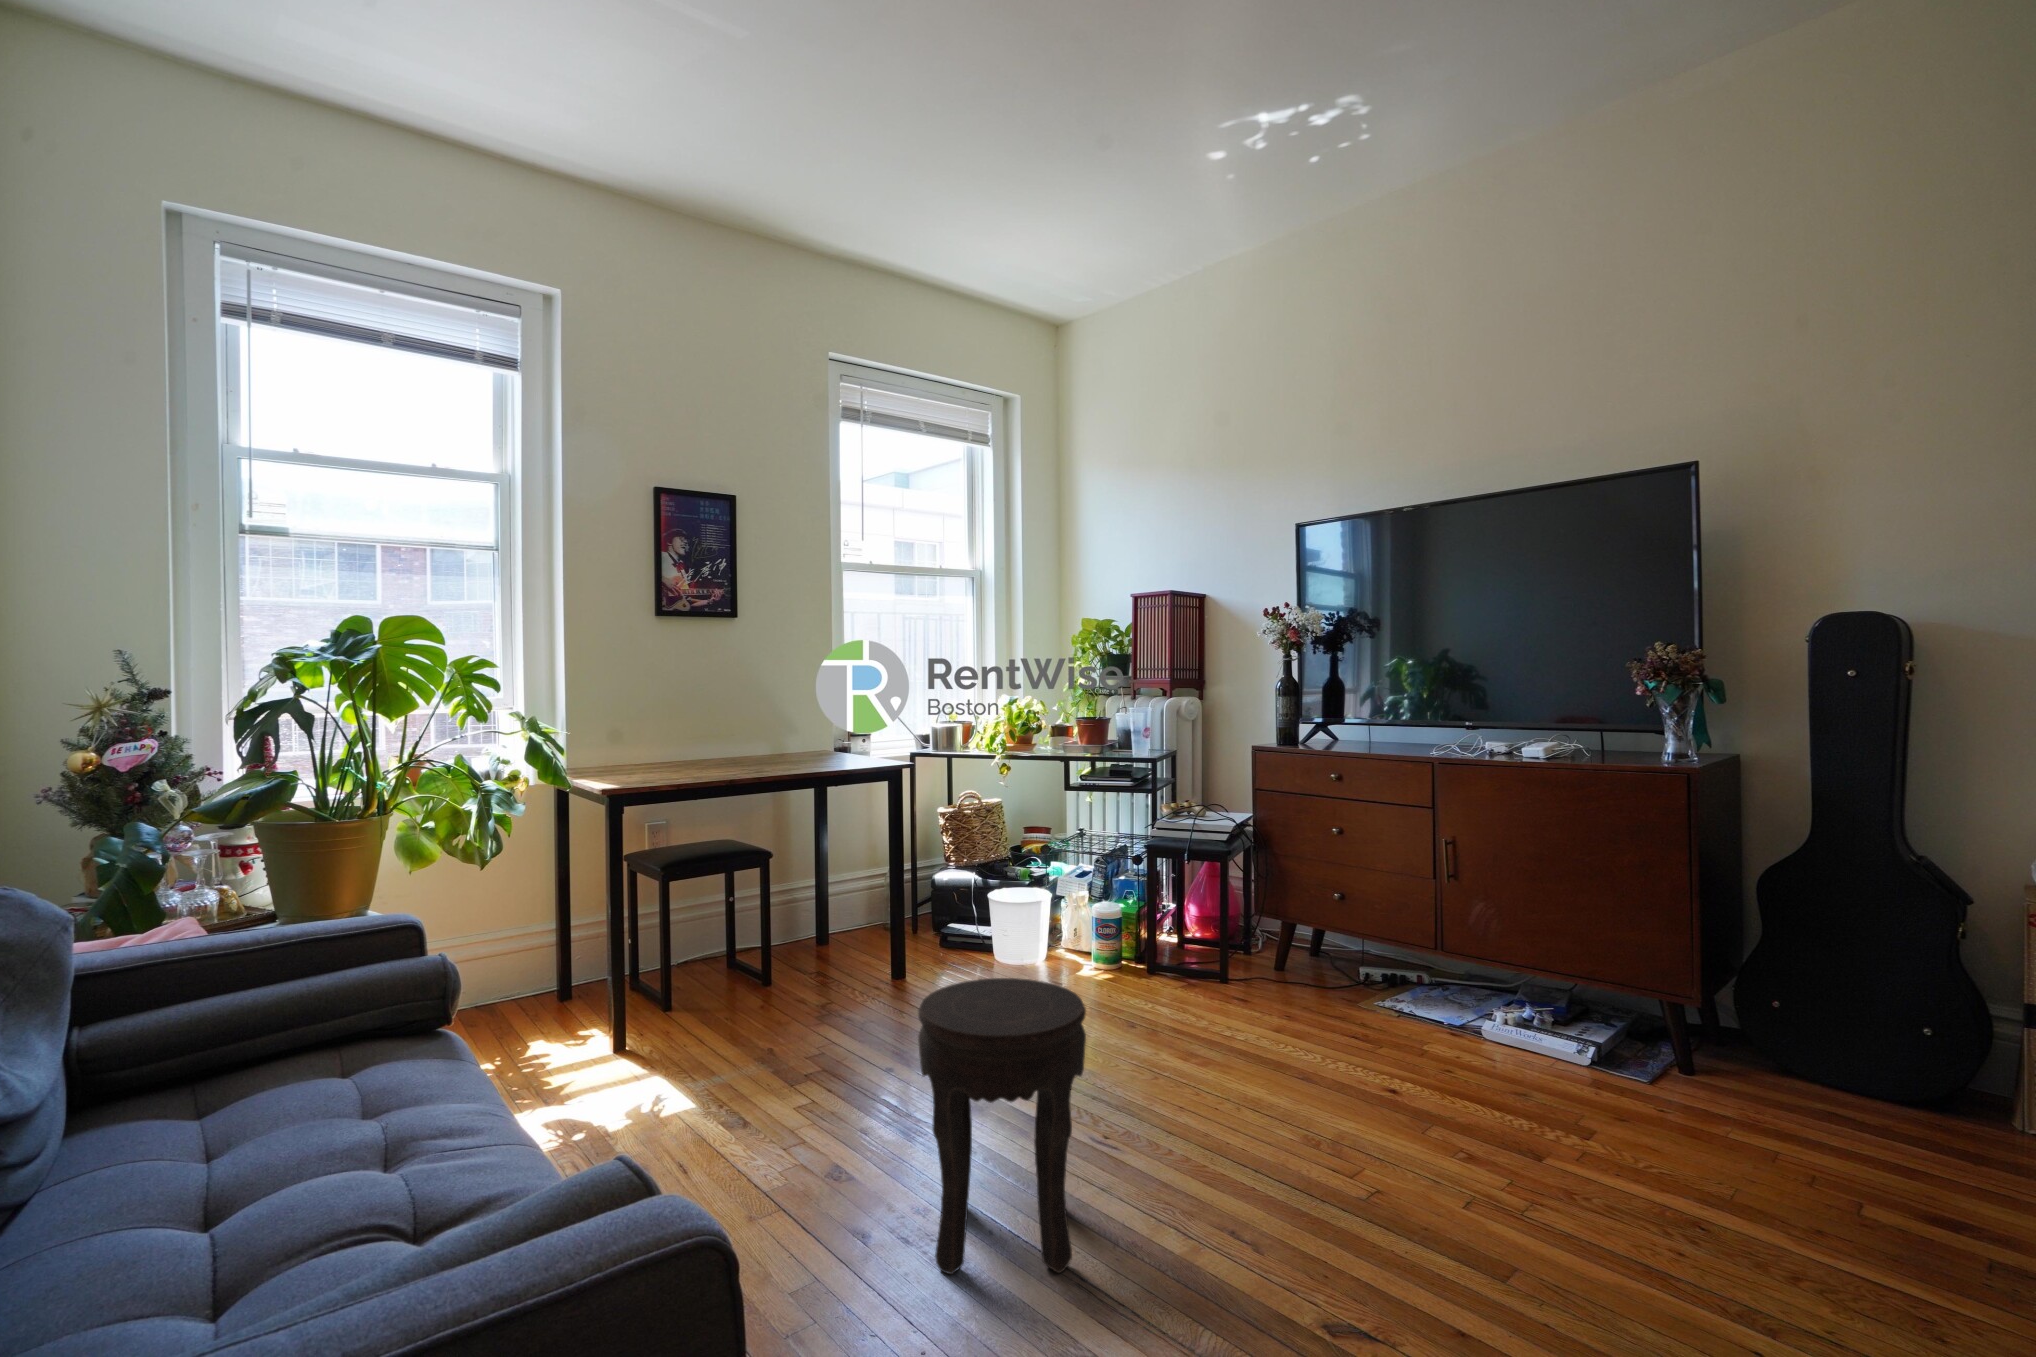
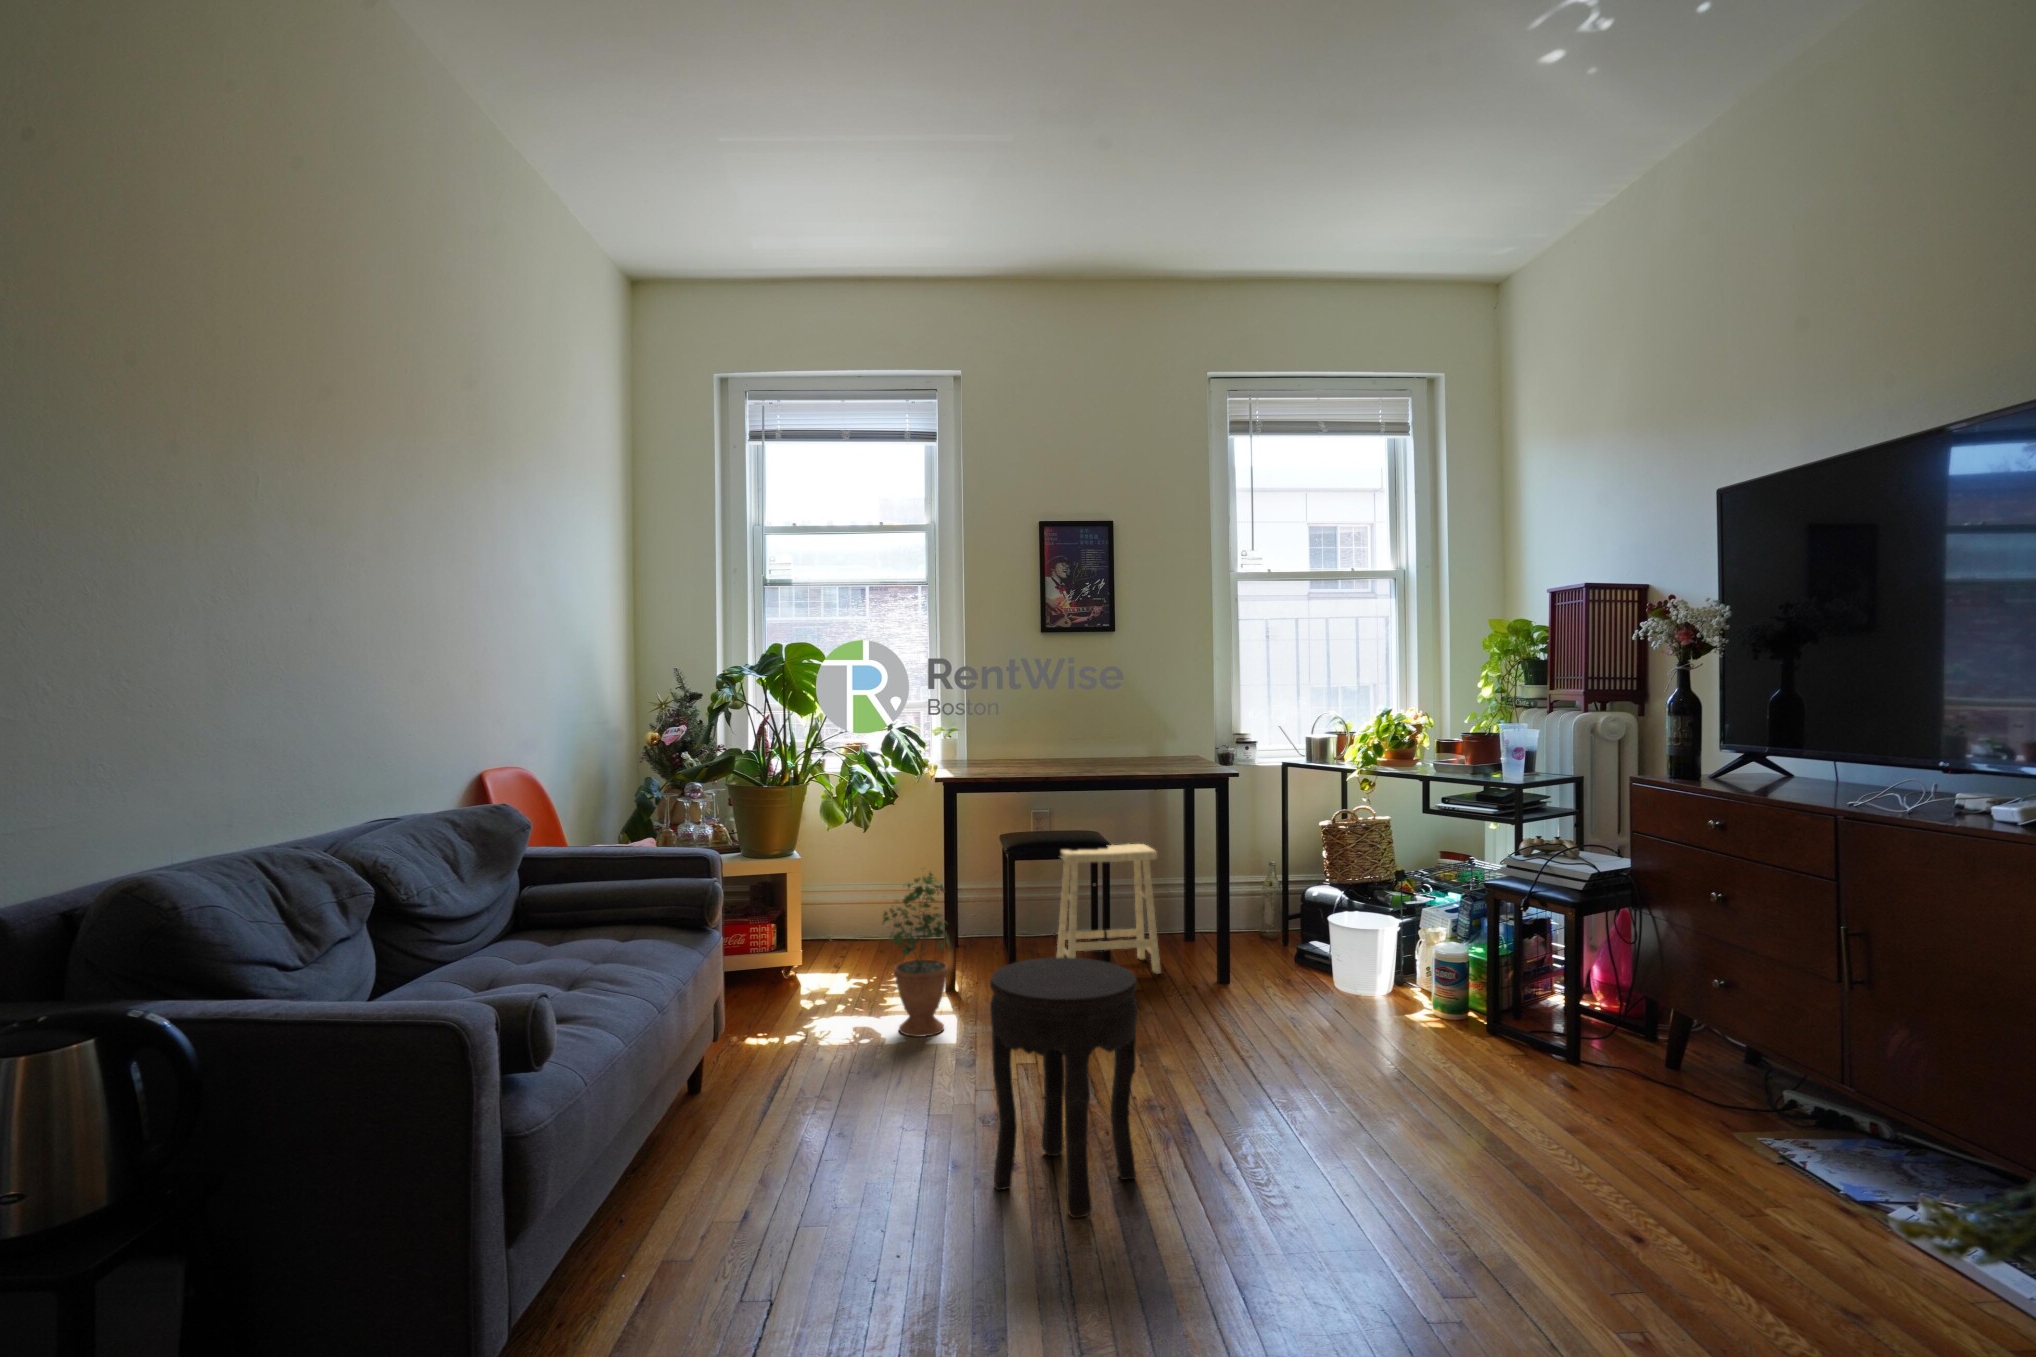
footstool: none [707,845,831,1006] -> present [1057,844,1161,974]
potted plant: none [577,904,670,1121] -> present [882,873,950,1037]

